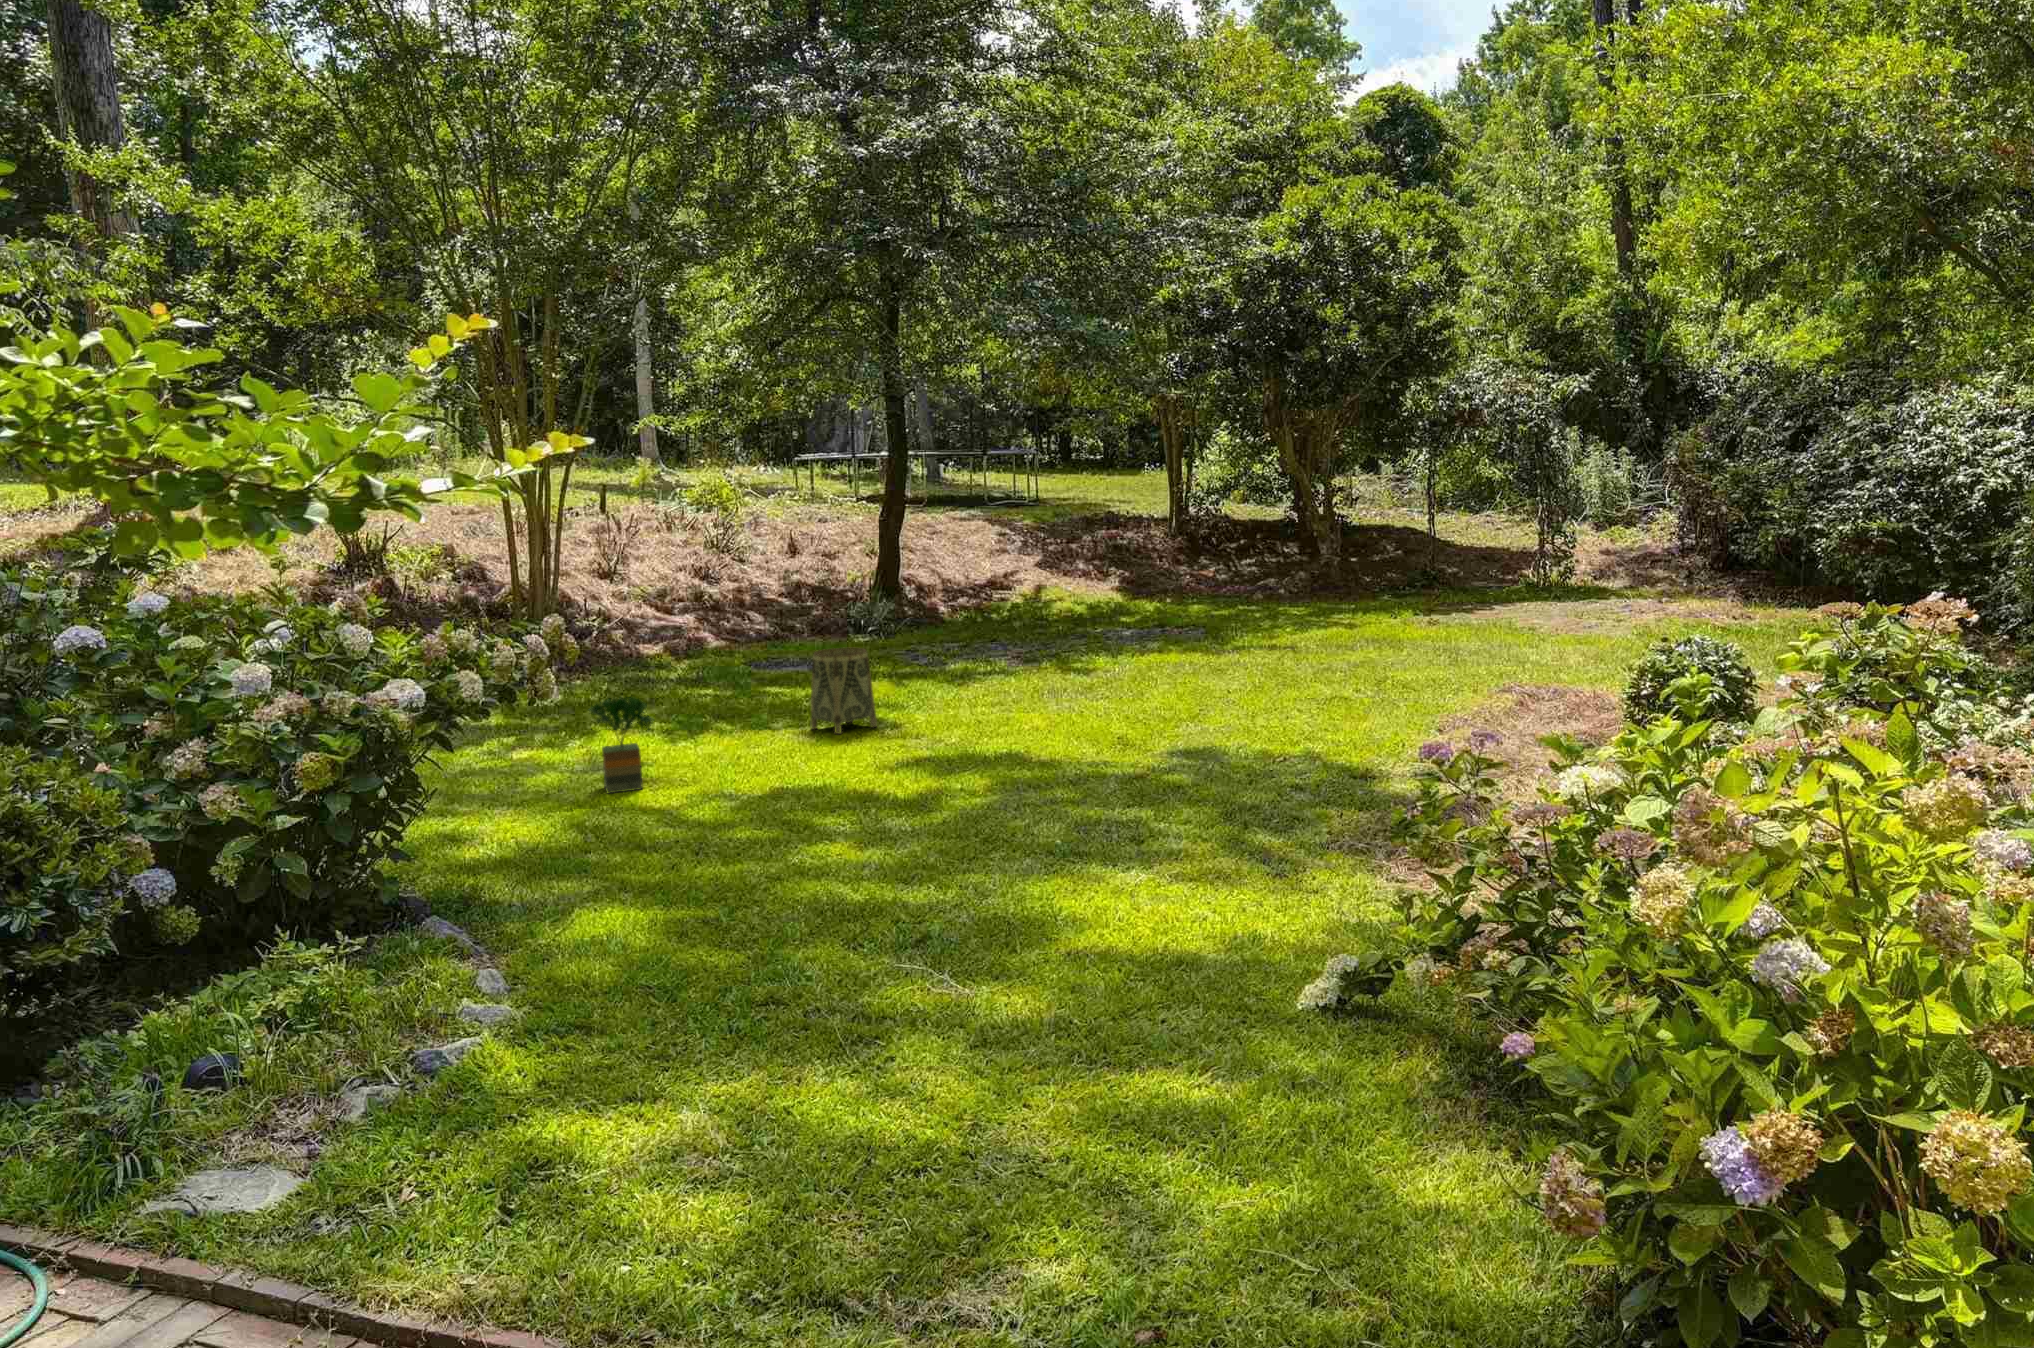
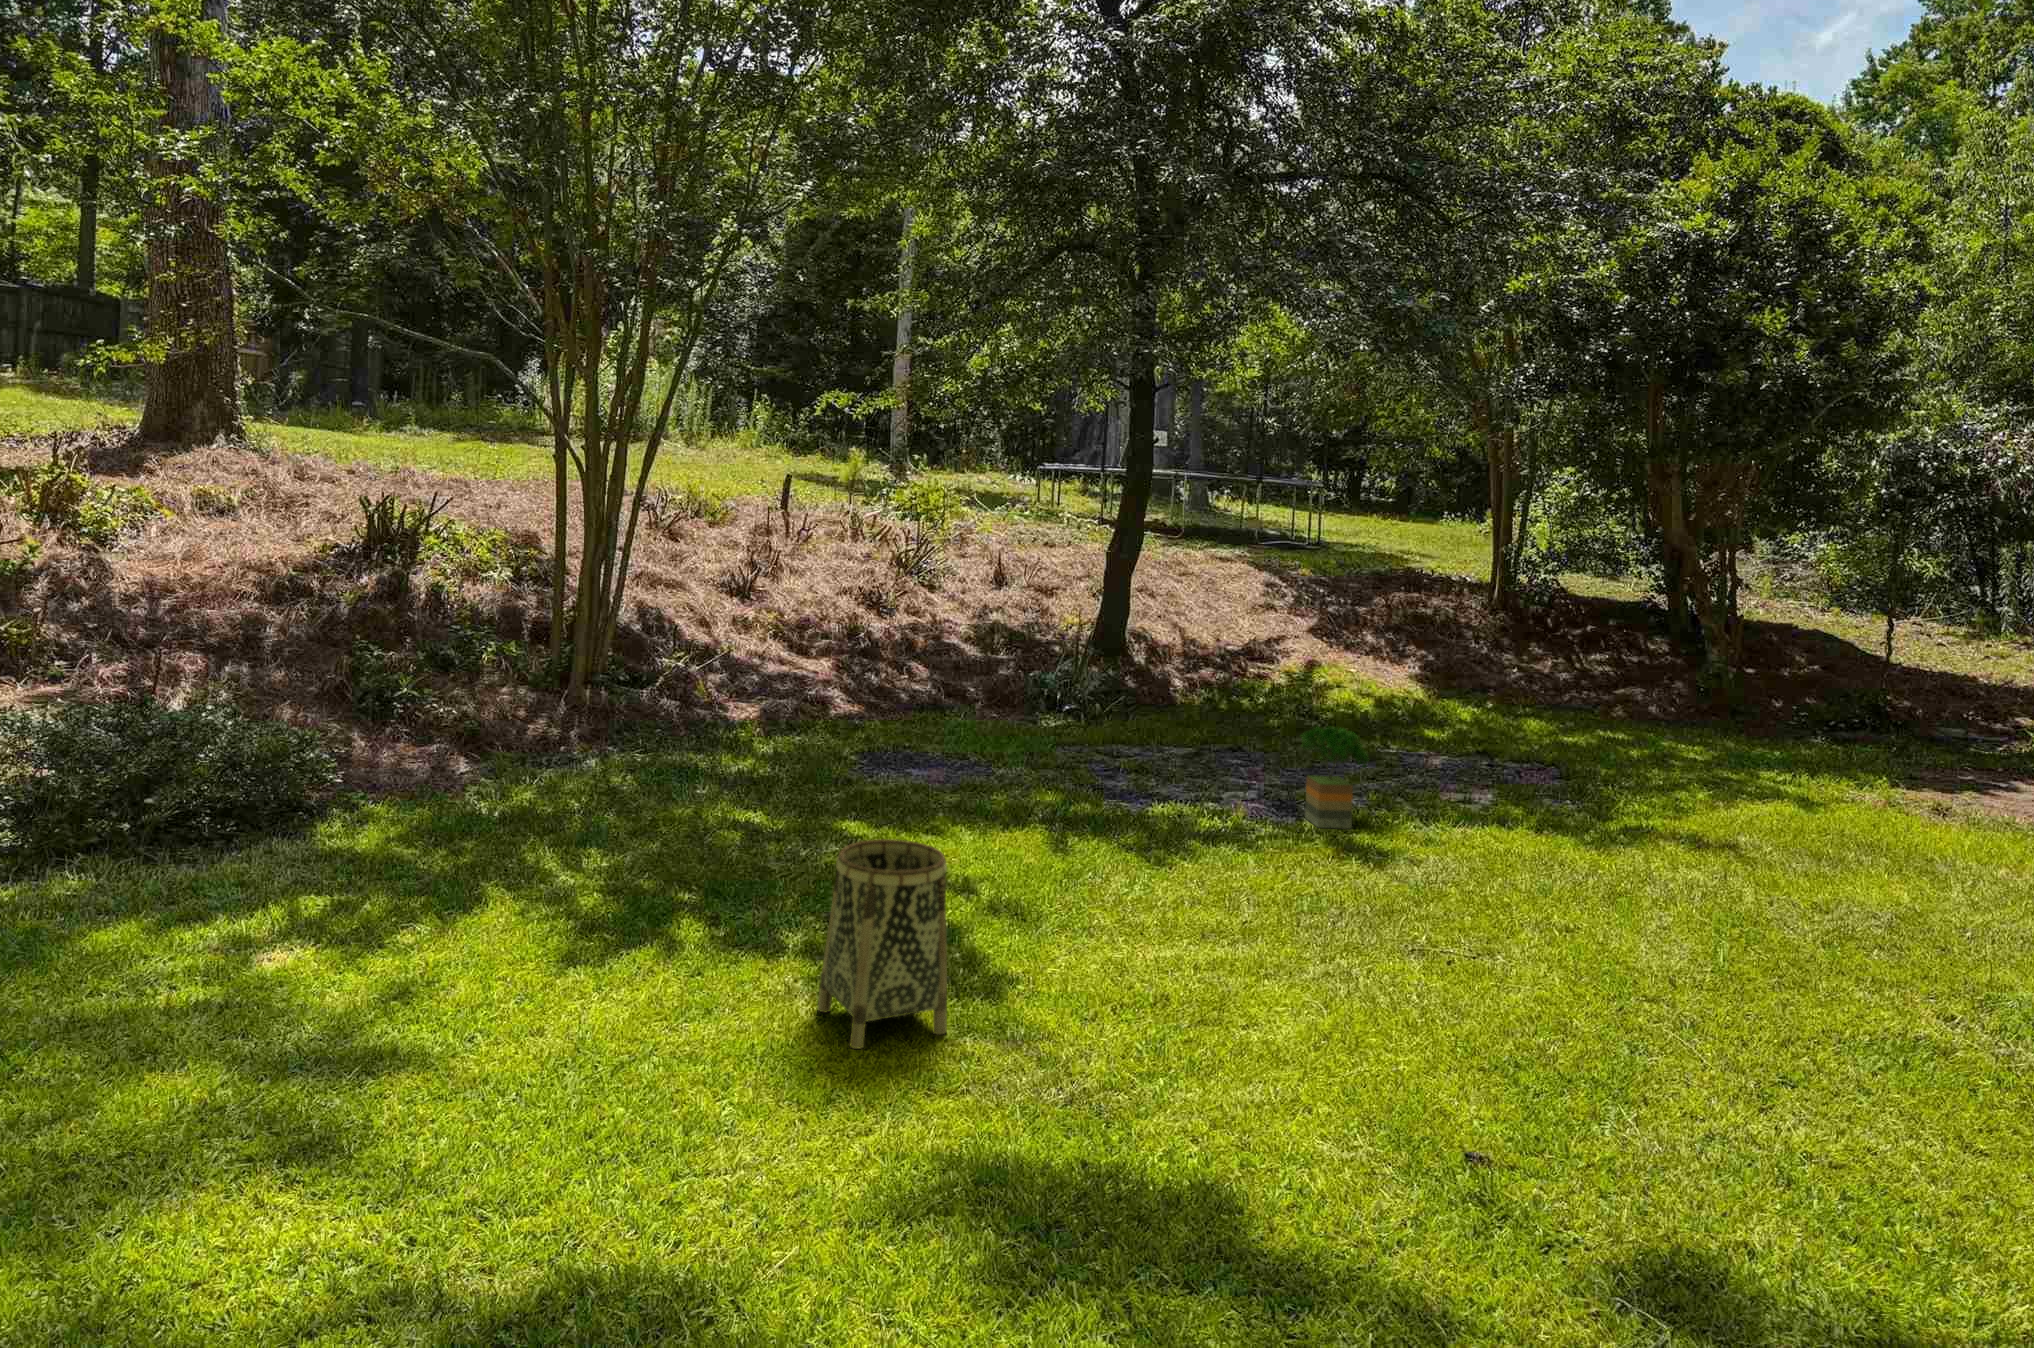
potted tree: present [589,697,654,793] -> present [1301,727,1368,829]

